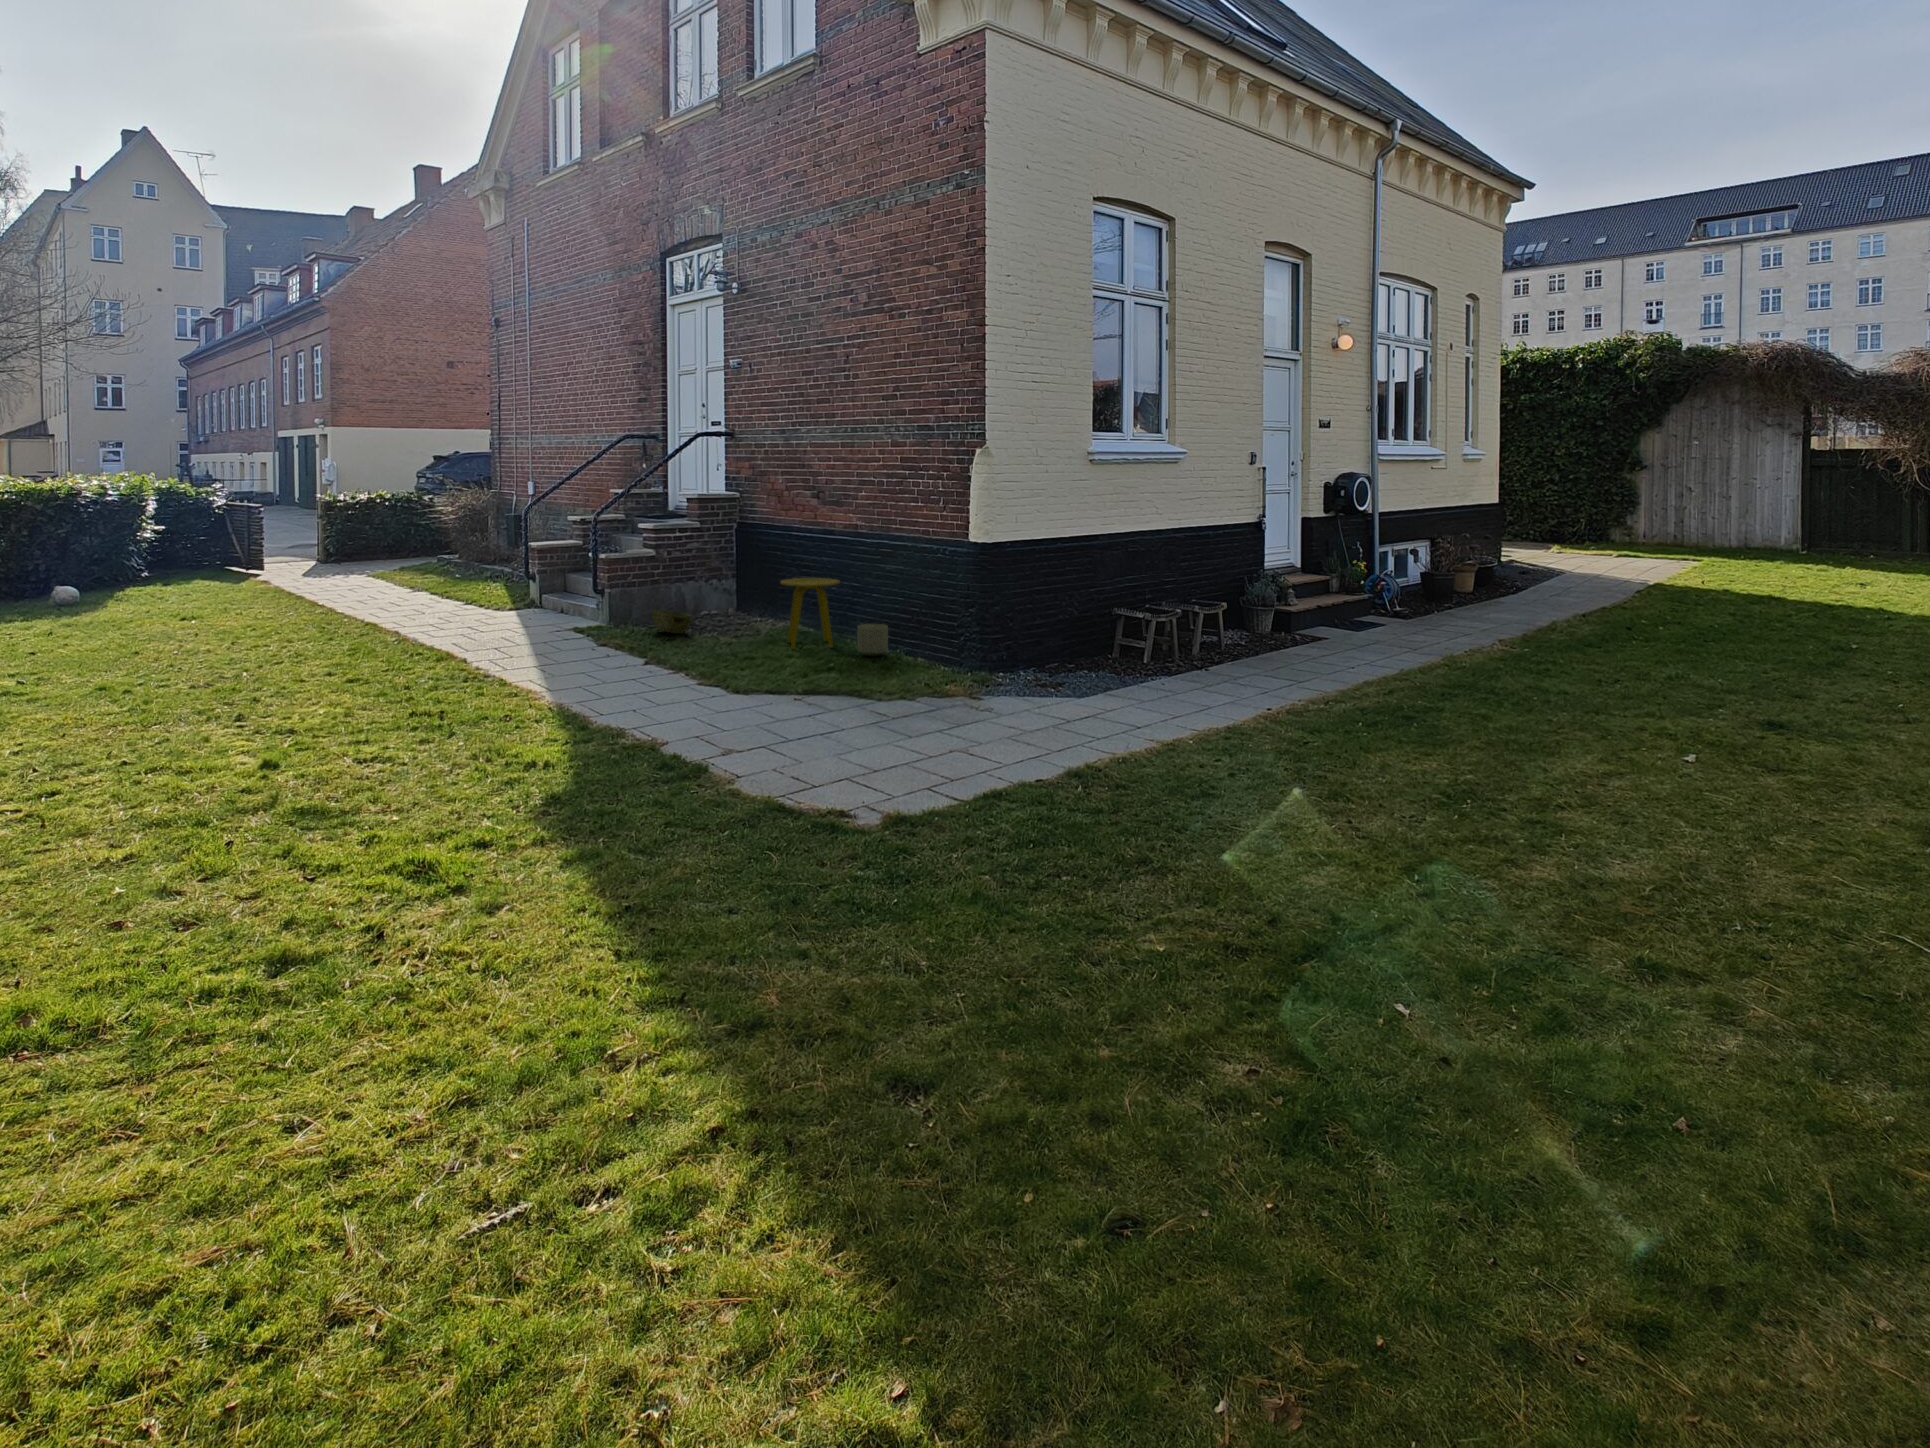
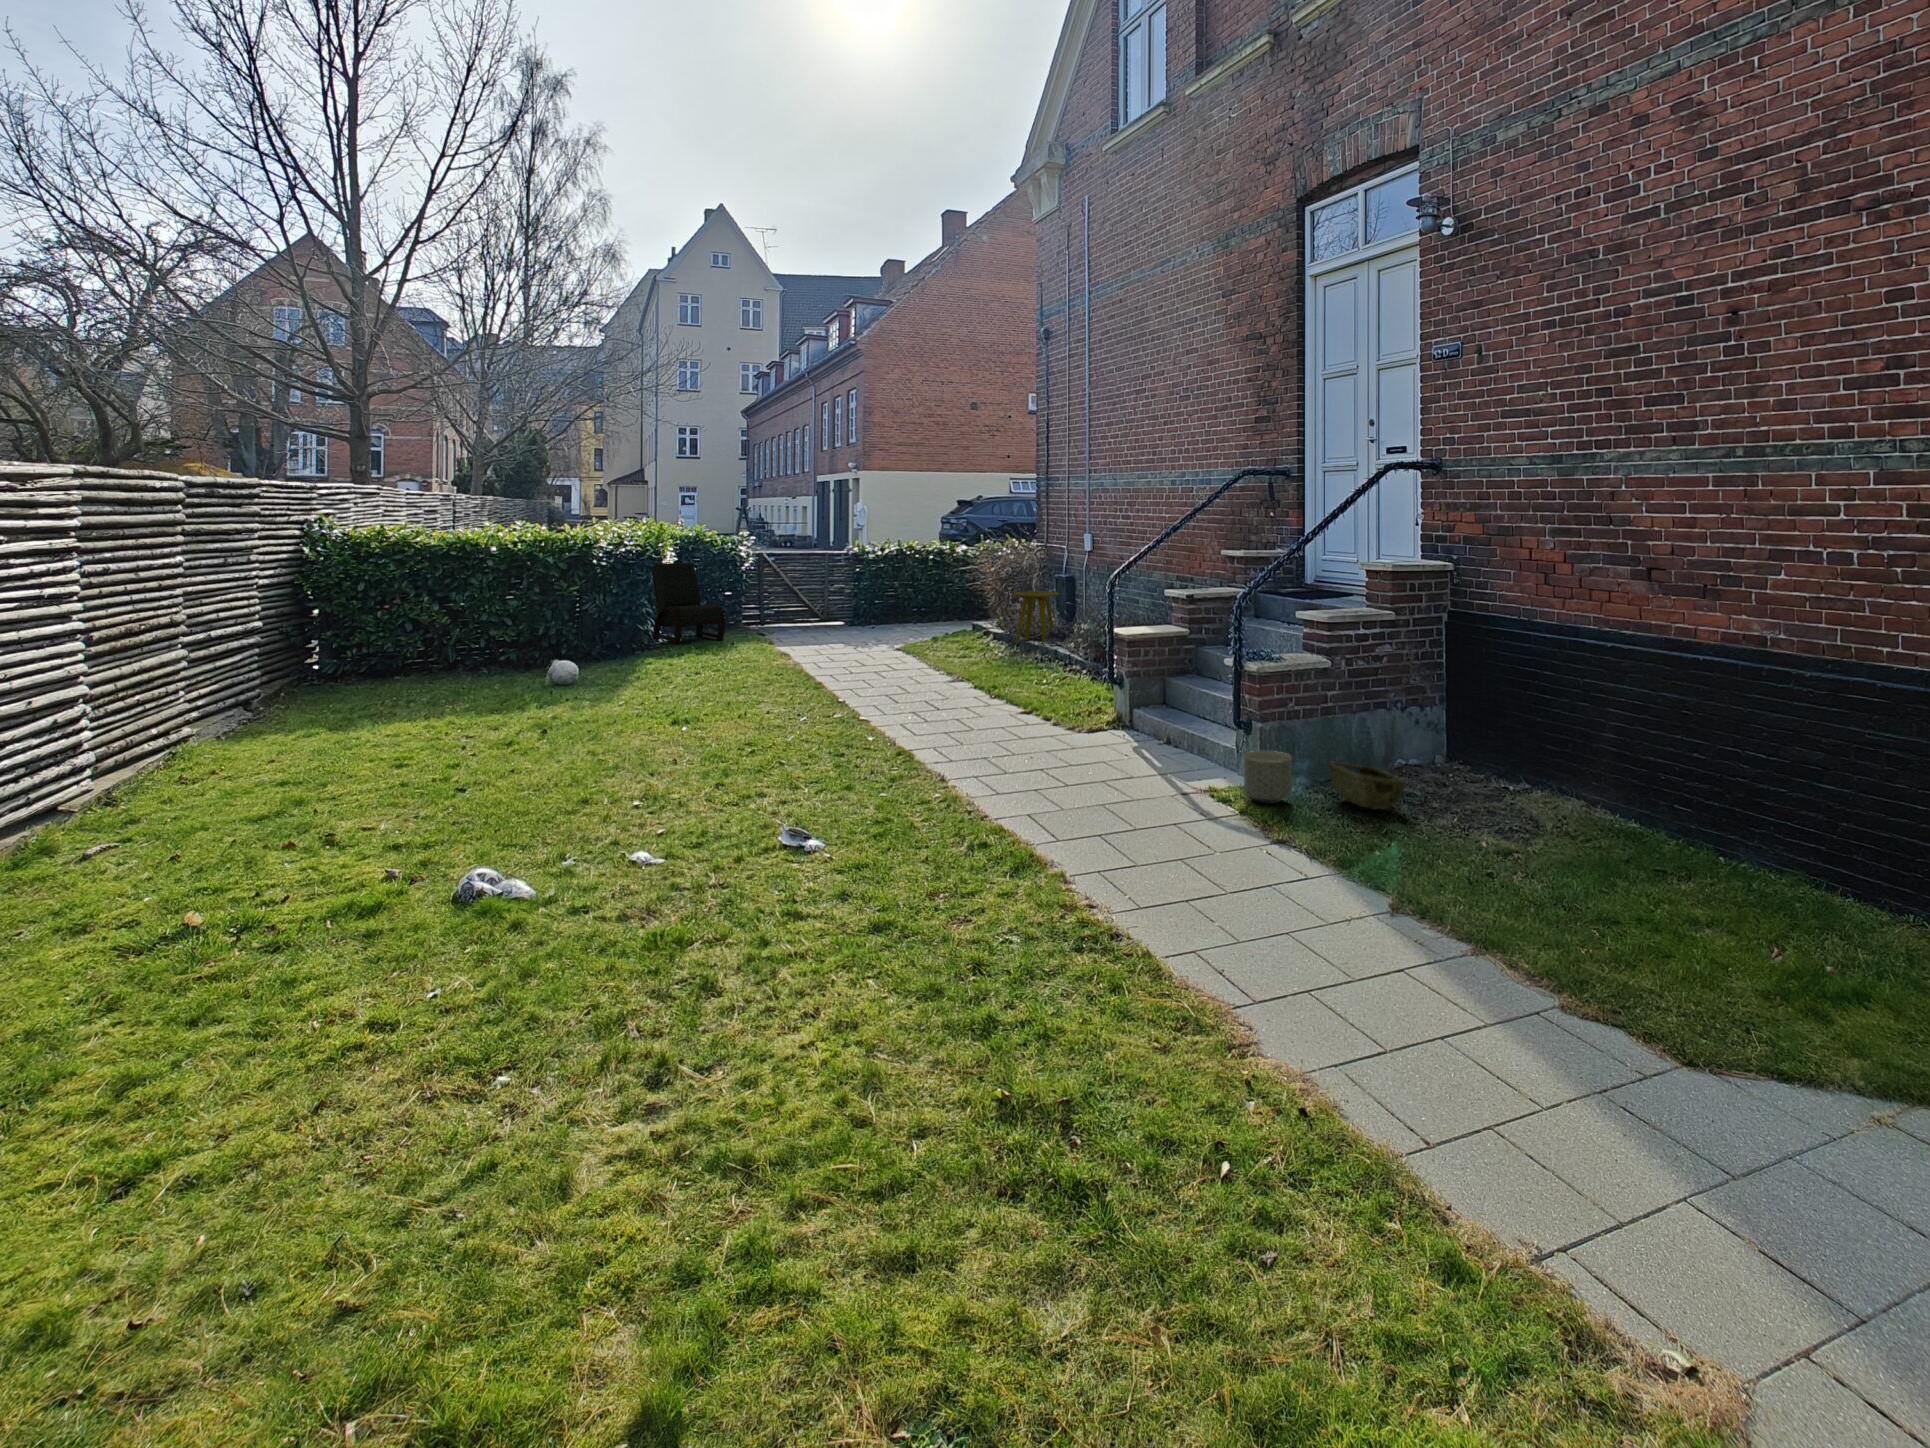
lounge chair: none [129,509,206,577] -> present [651,563,726,644]
side table: present [780,578,840,649] -> present [1013,591,1059,645]
planter: present [857,624,888,656] -> present [1244,751,1292,804]

